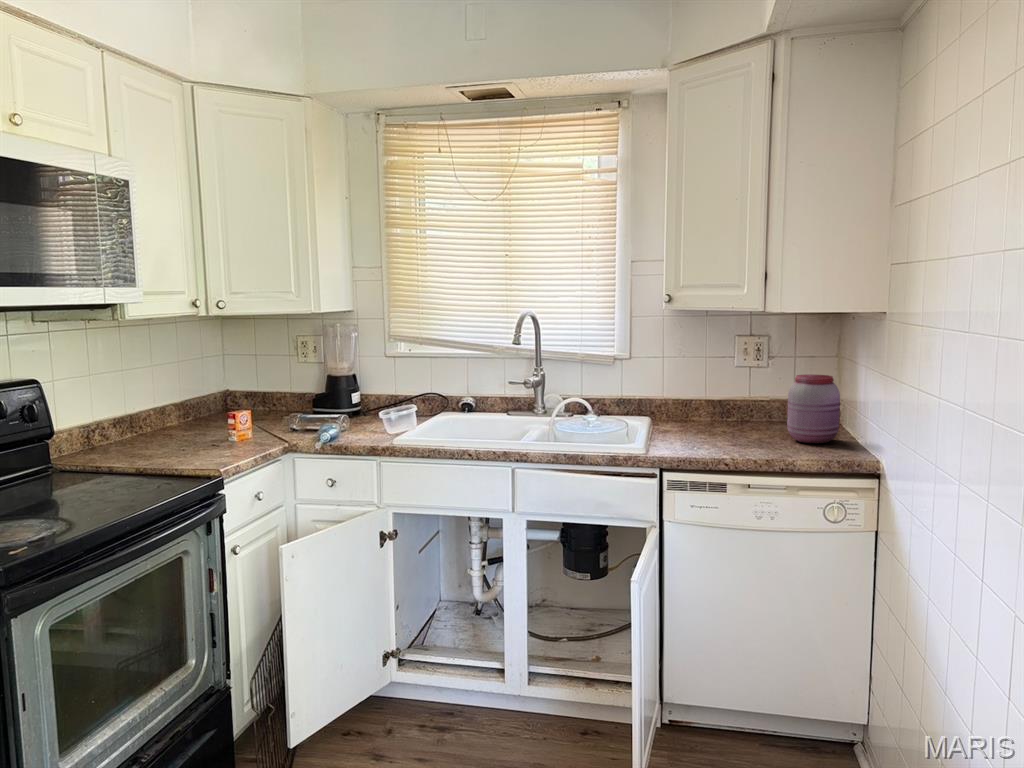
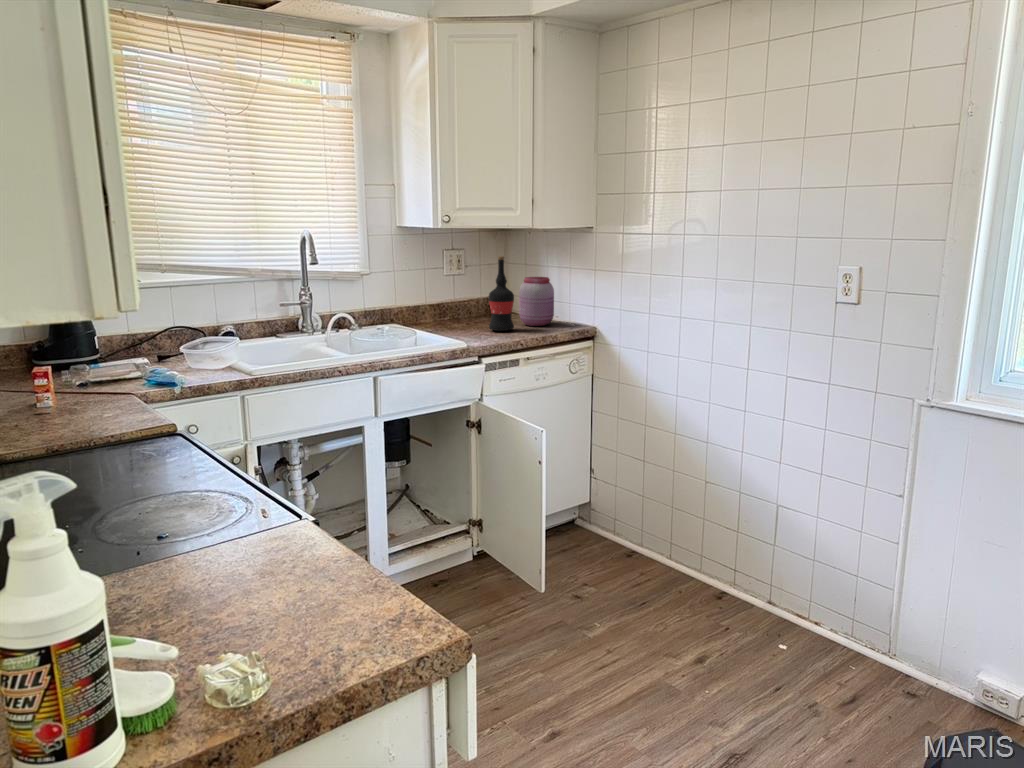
wine bottle: none [724,344,761,442] -> present [489,256,514,331]

